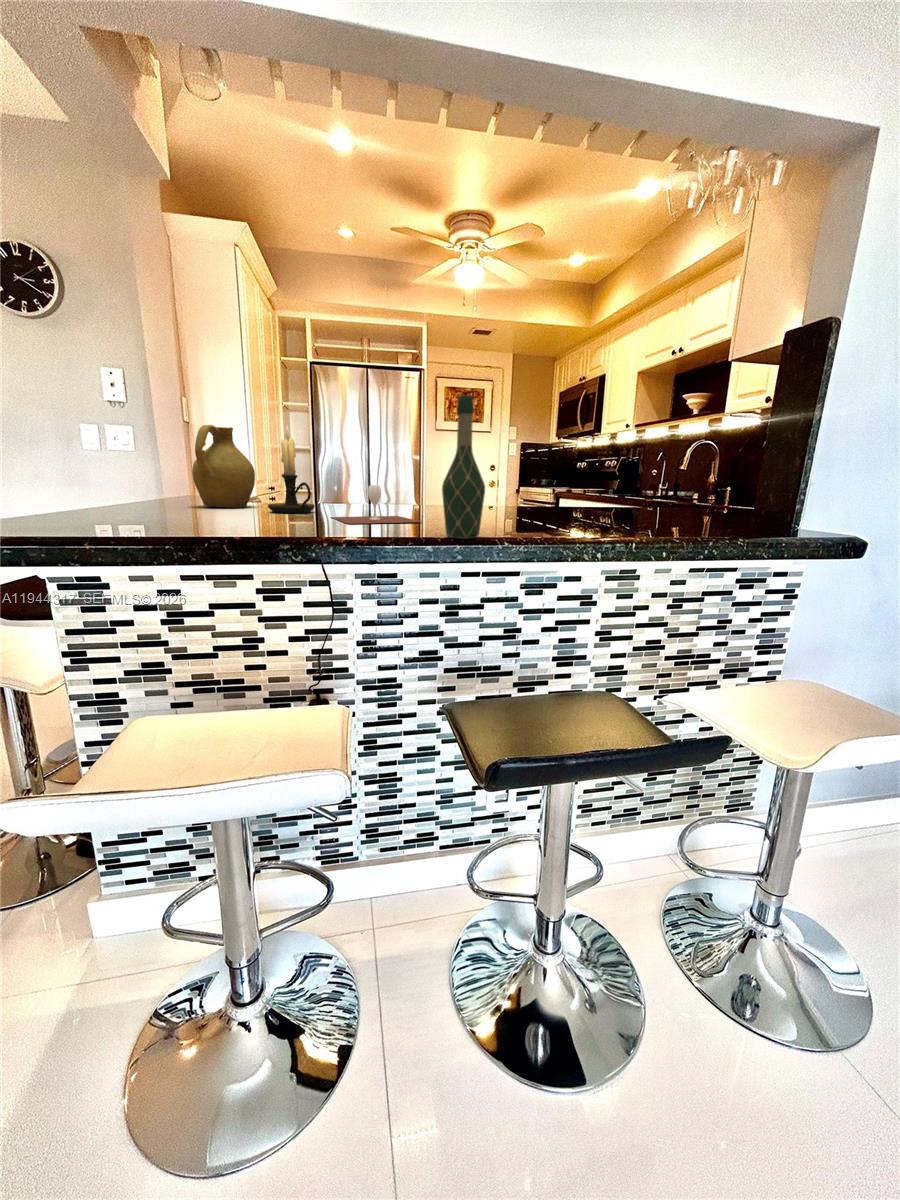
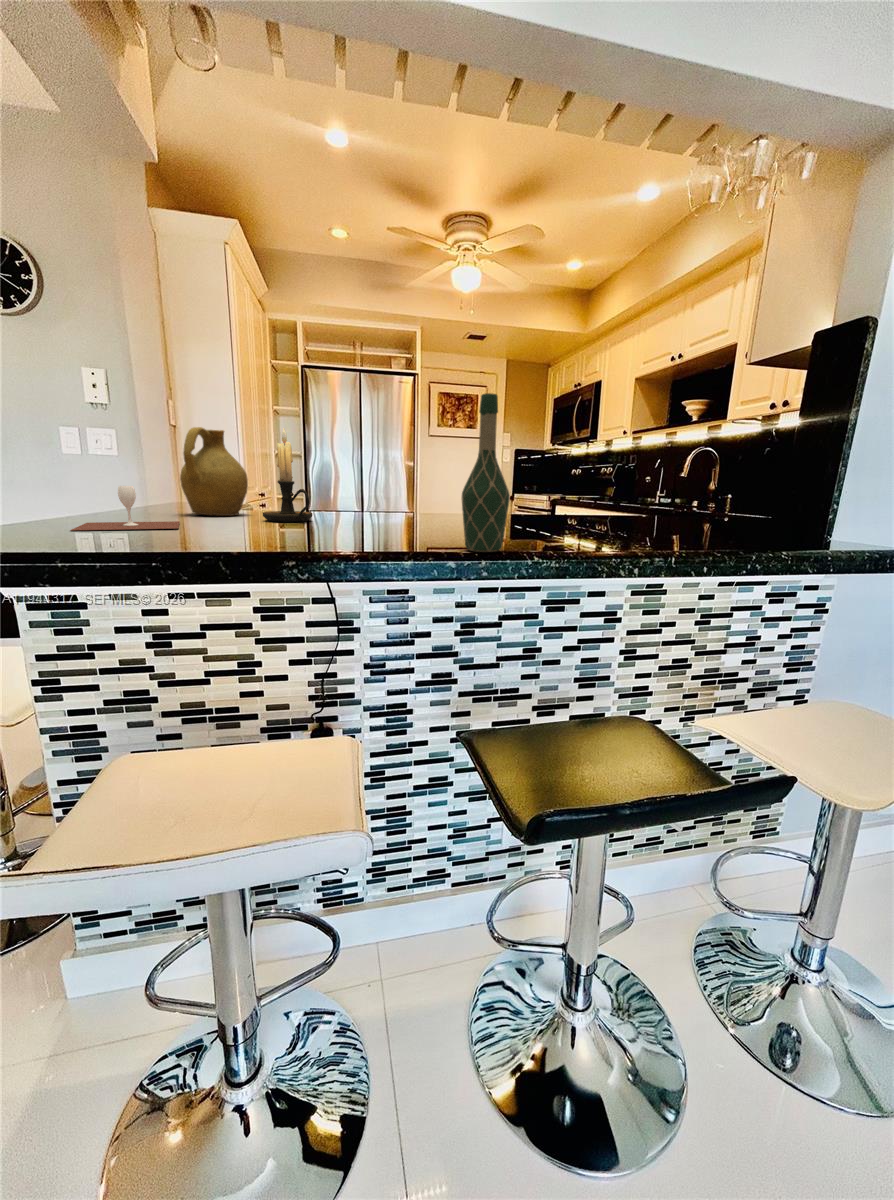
wine glass: present [331,485,422,524] -> present [71,486,180,531]

